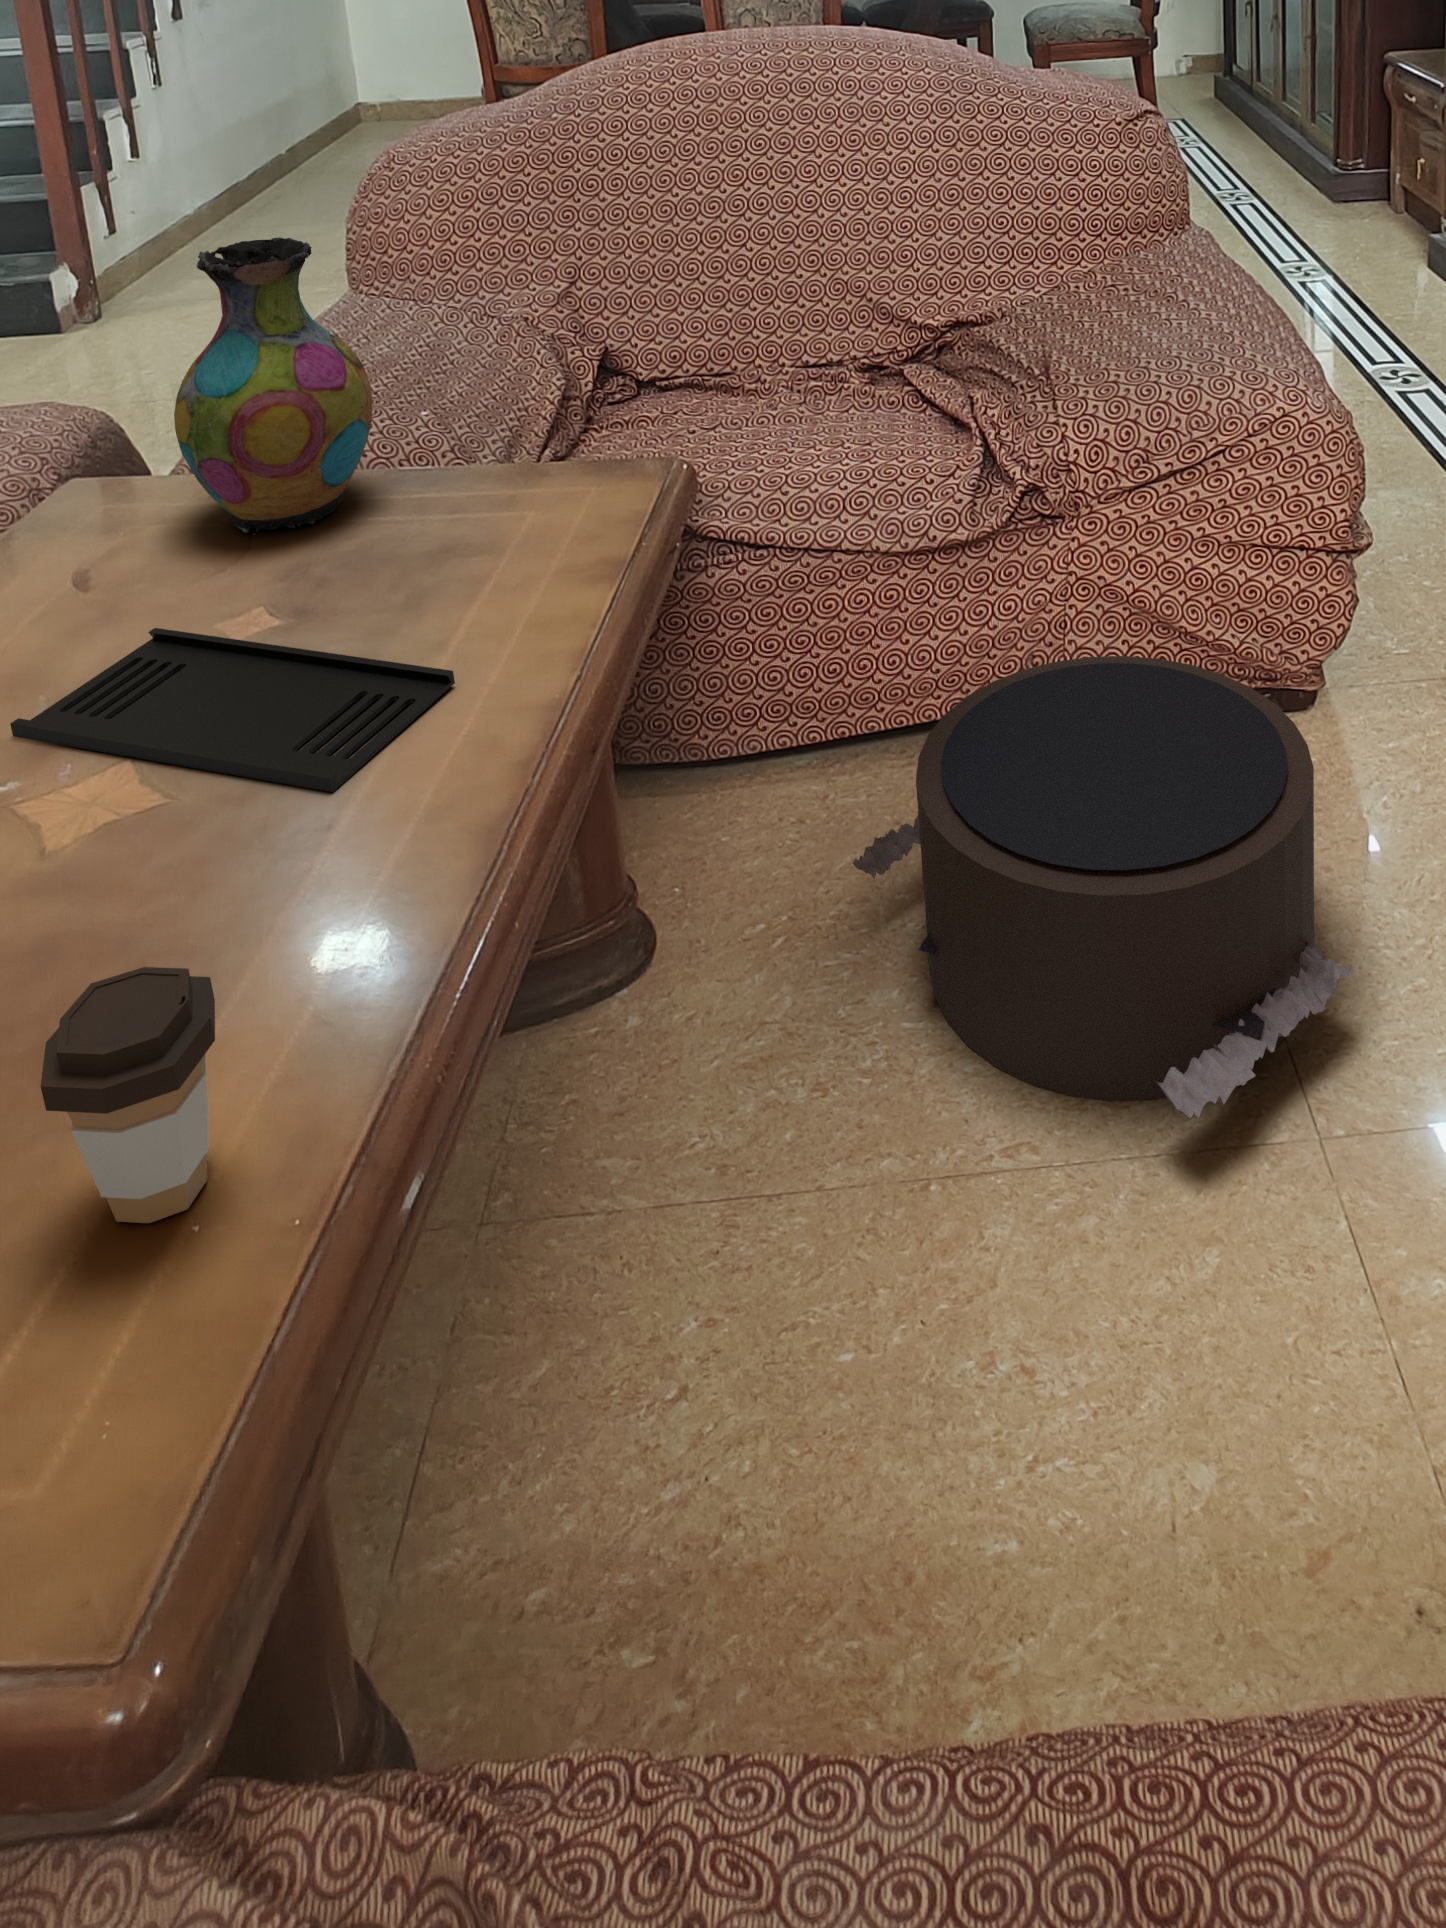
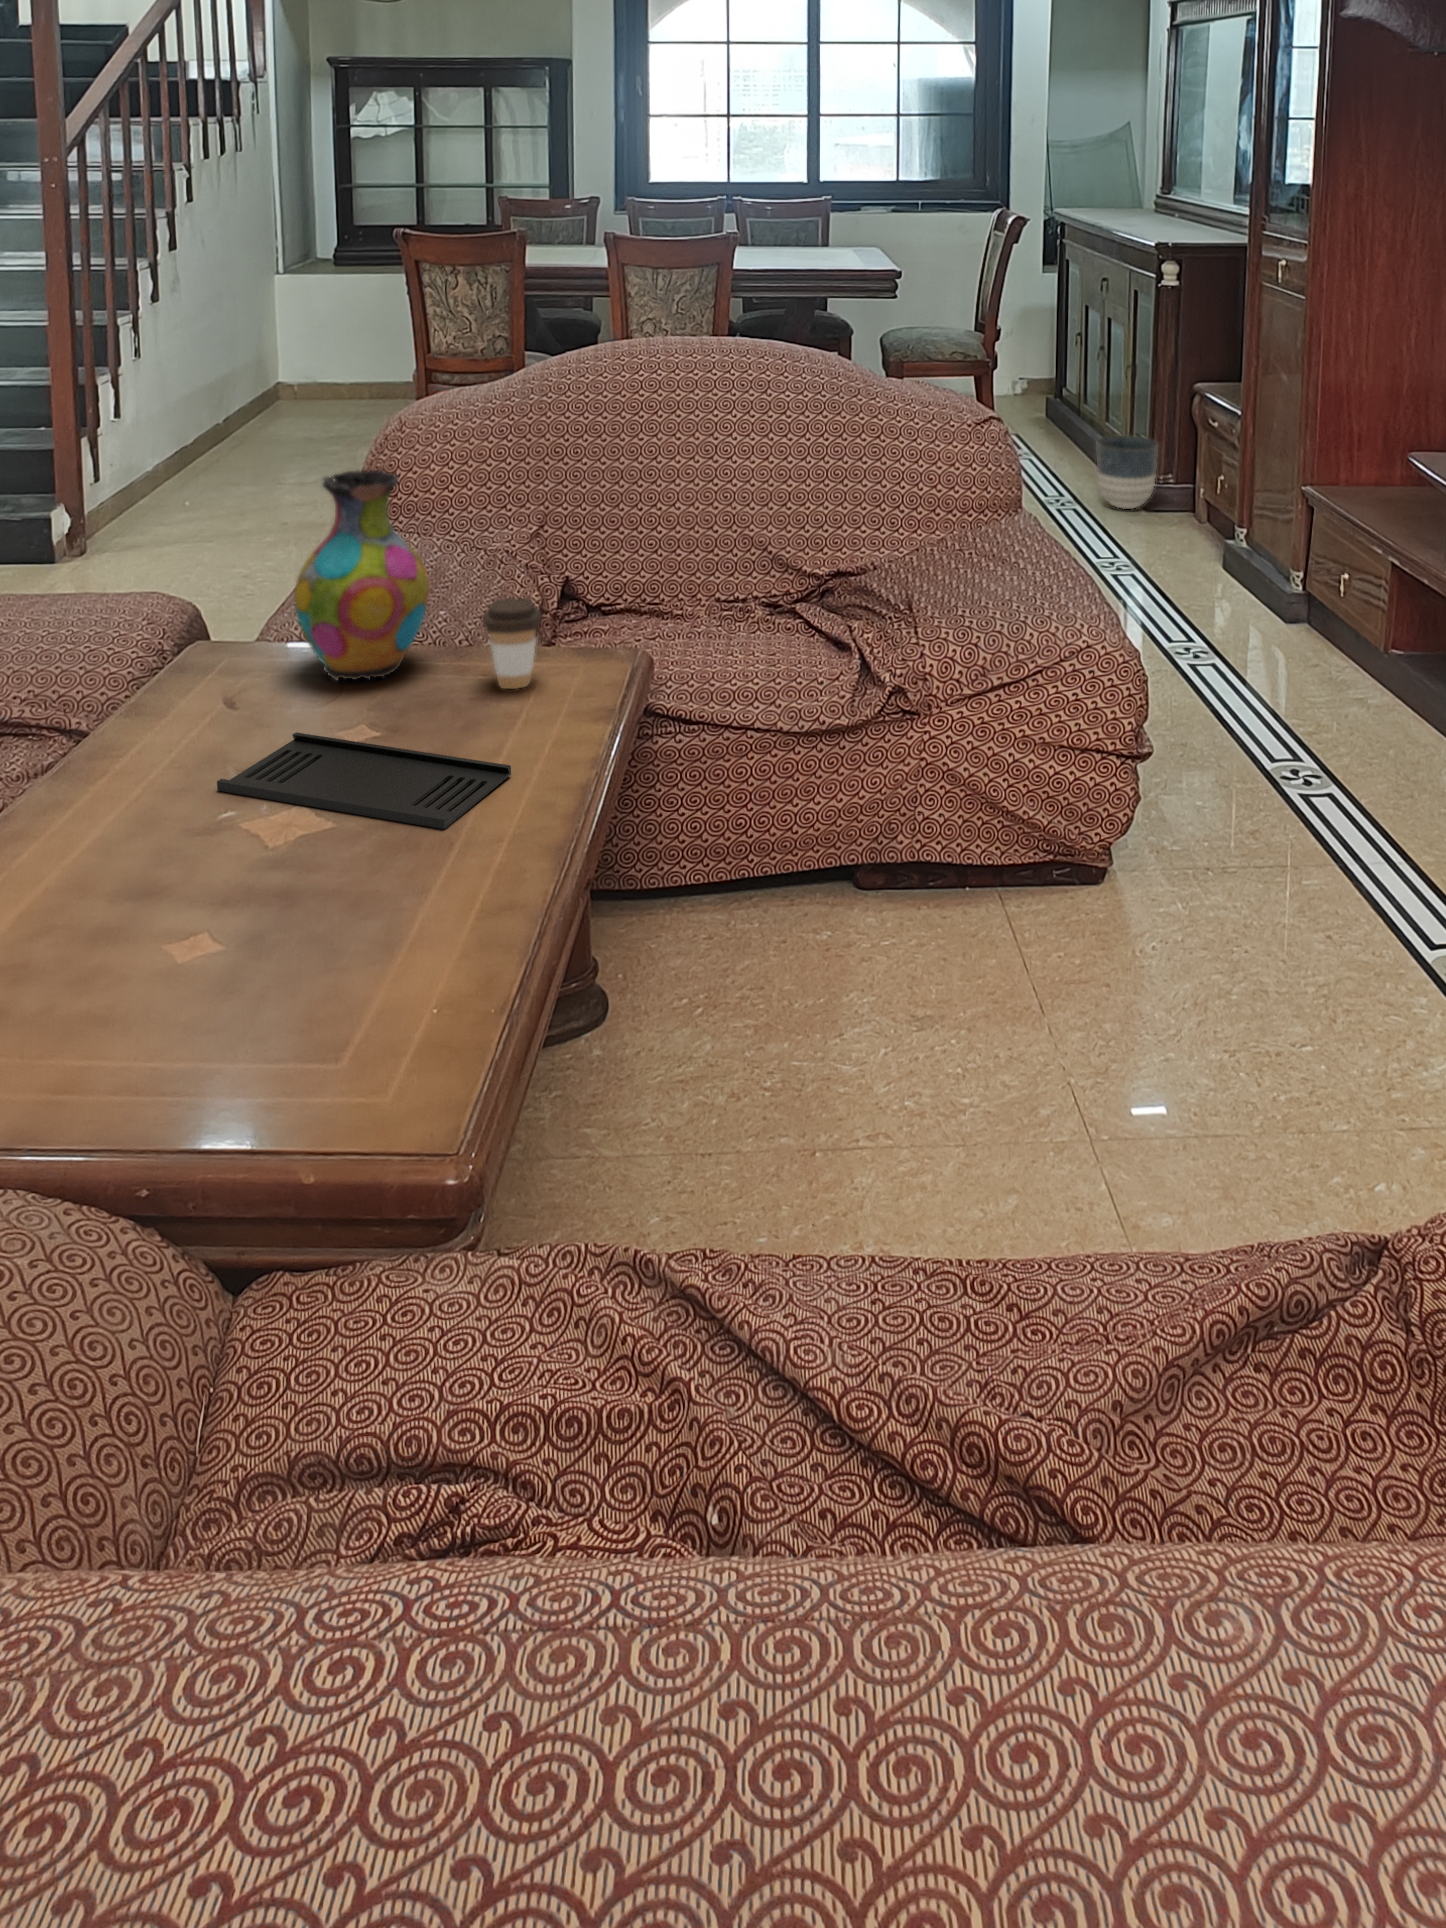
planter: none [1277,120,1349,205] -> present [1097,436,1158,509]
pouf: present [852,656,1353,1118] -> none [754,816,1122,1119]
coffee cup: present [40,967,215,1223] -> present [483,598,542,689]

